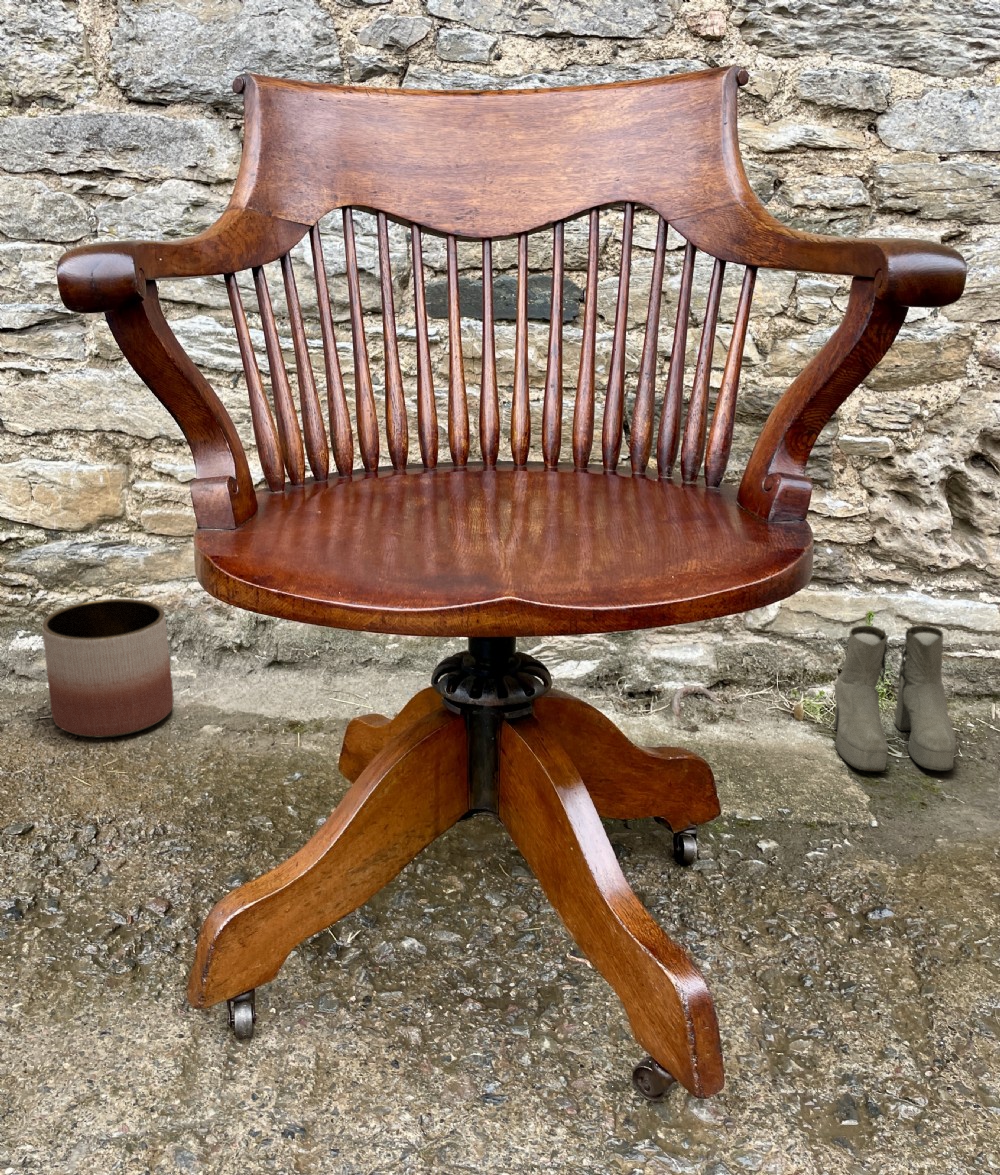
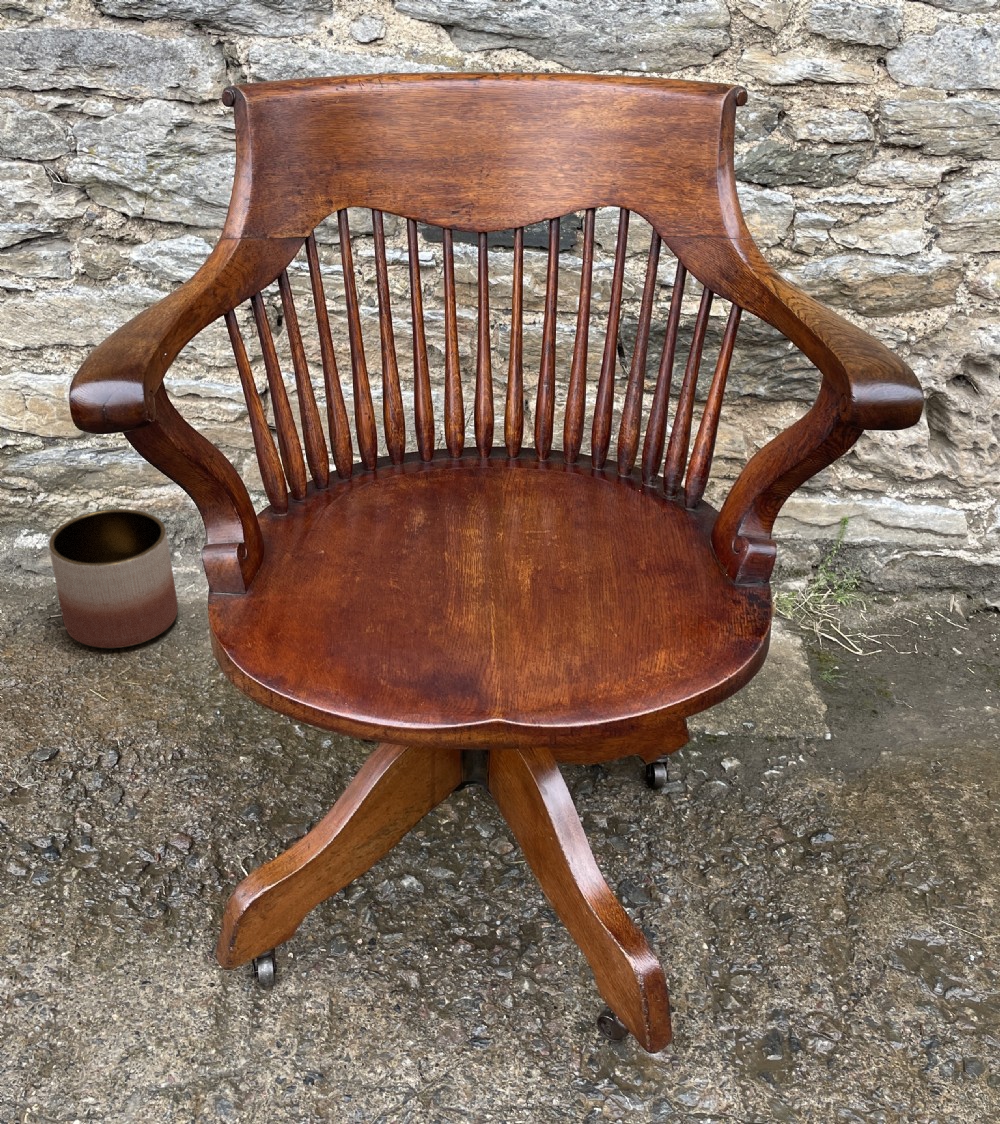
boots: present [834,626,956,771] -> none [798,549,909,691]

